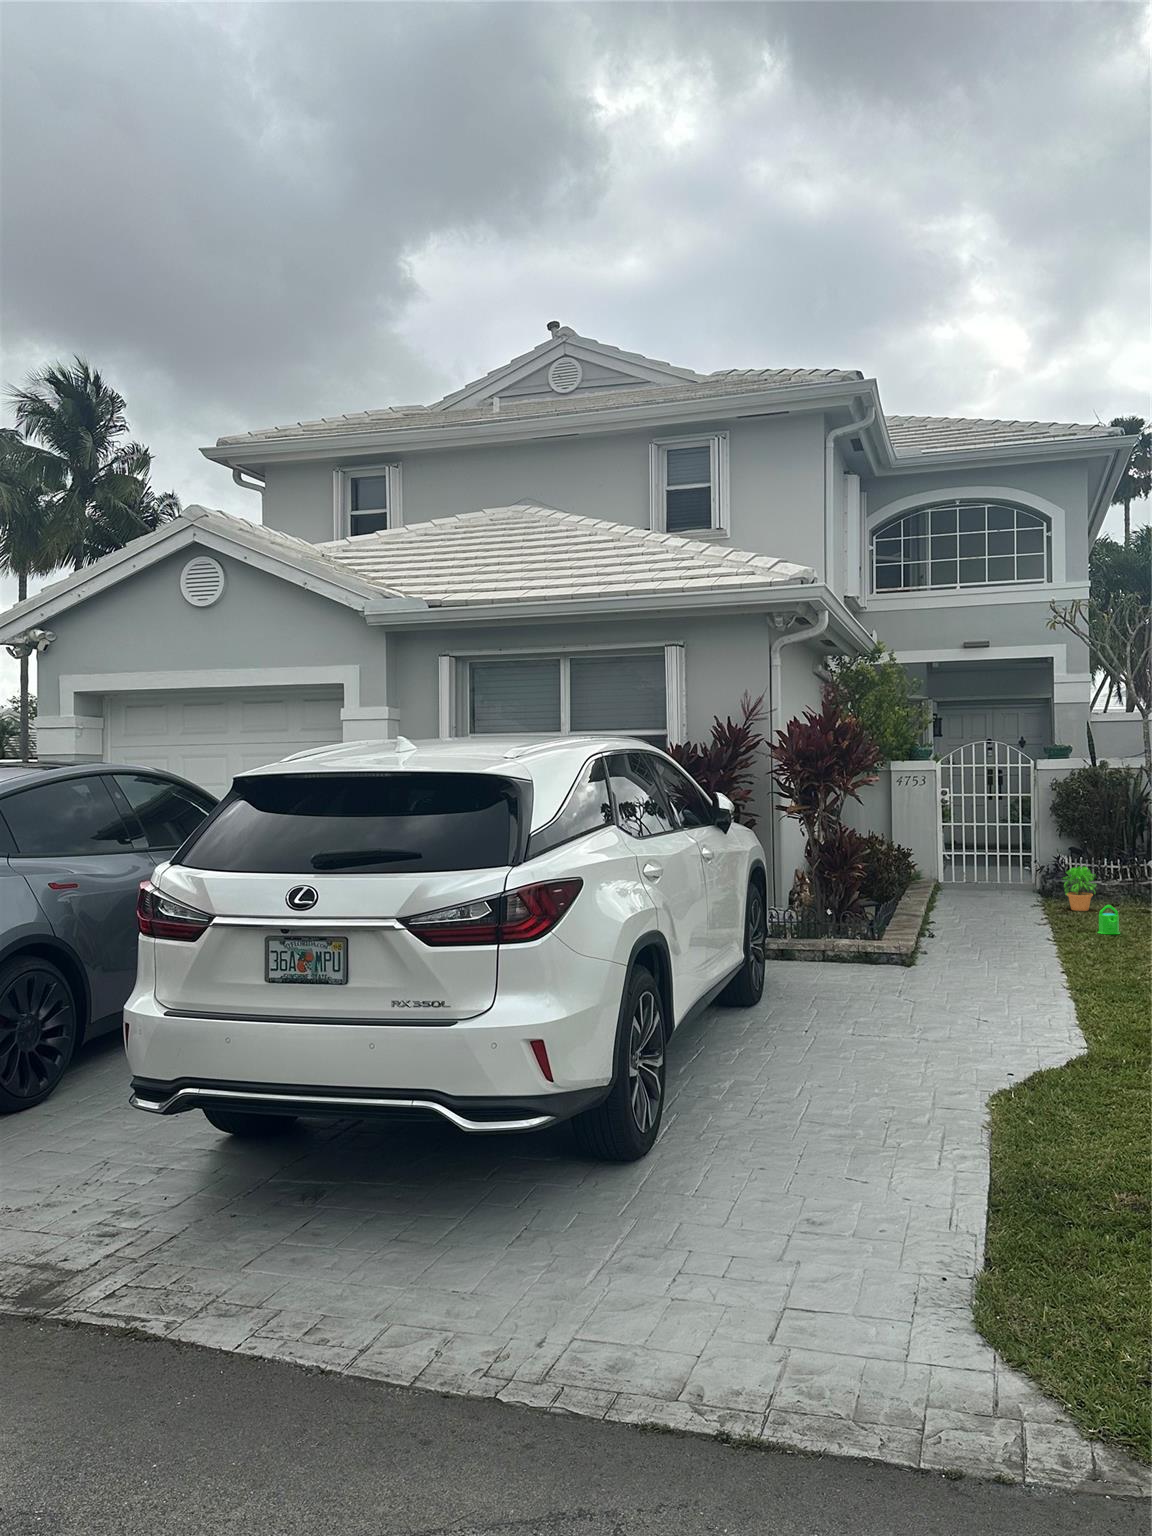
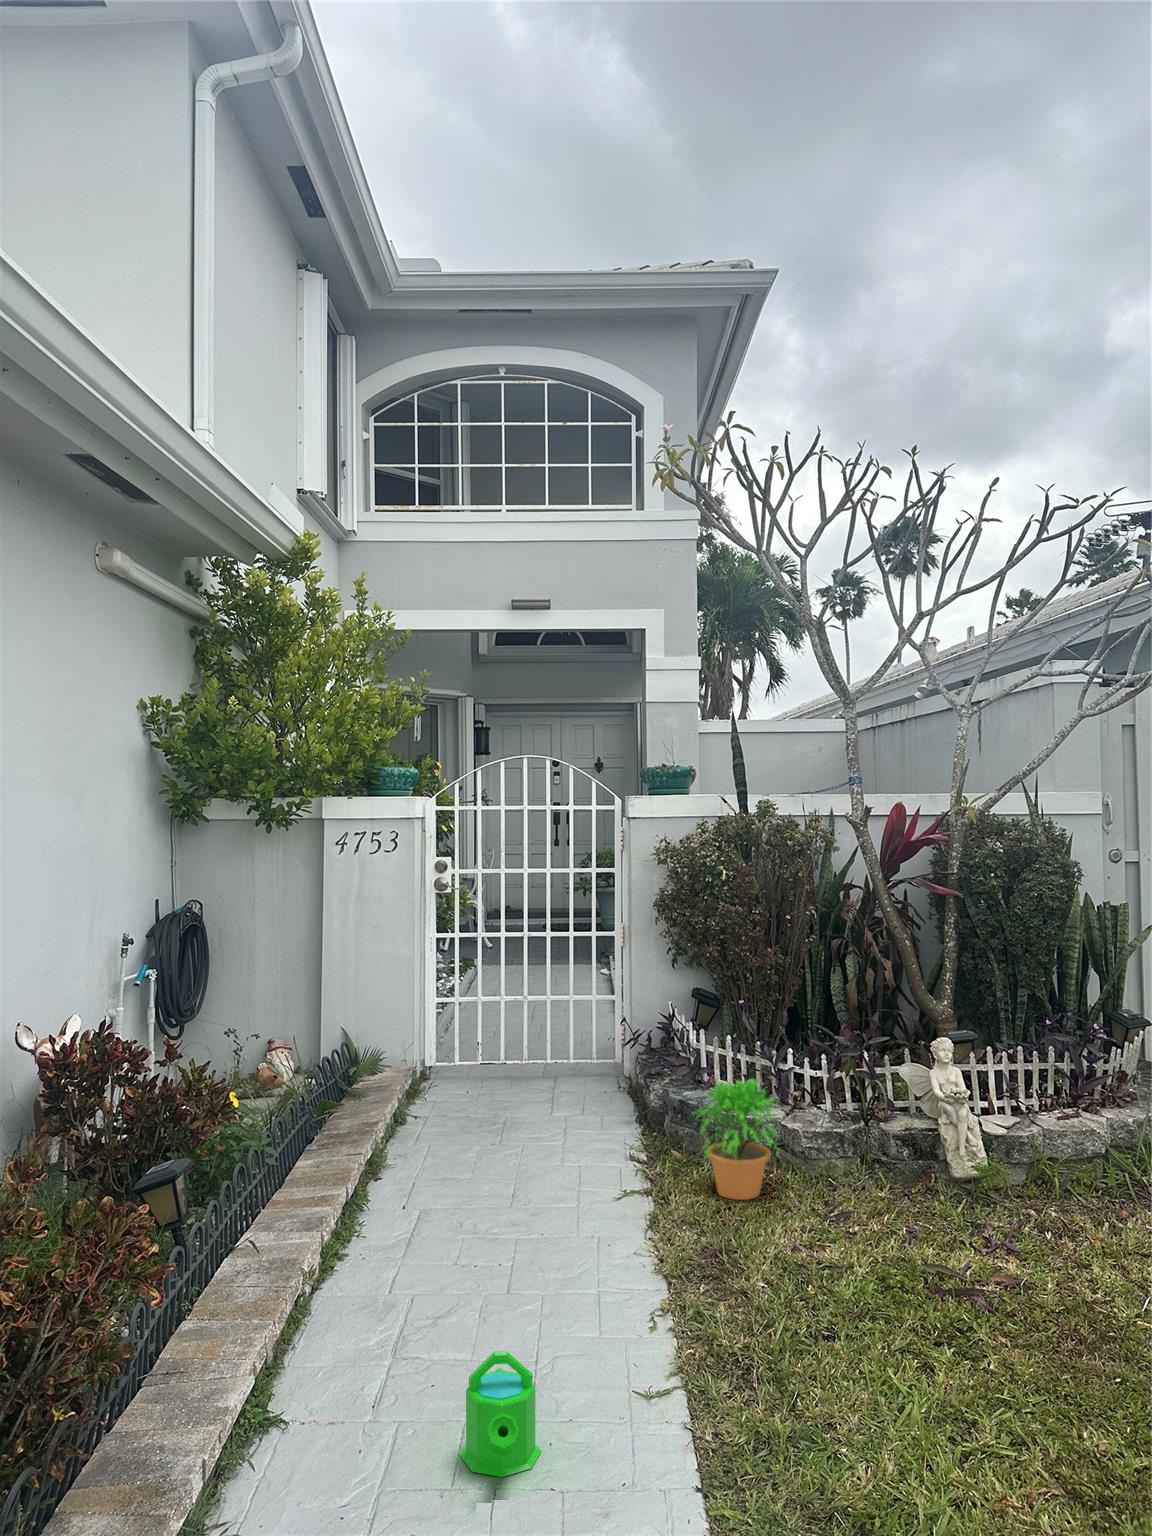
watering can: present [1098,905,1120,935] -> present [460,1351,541,1477]

